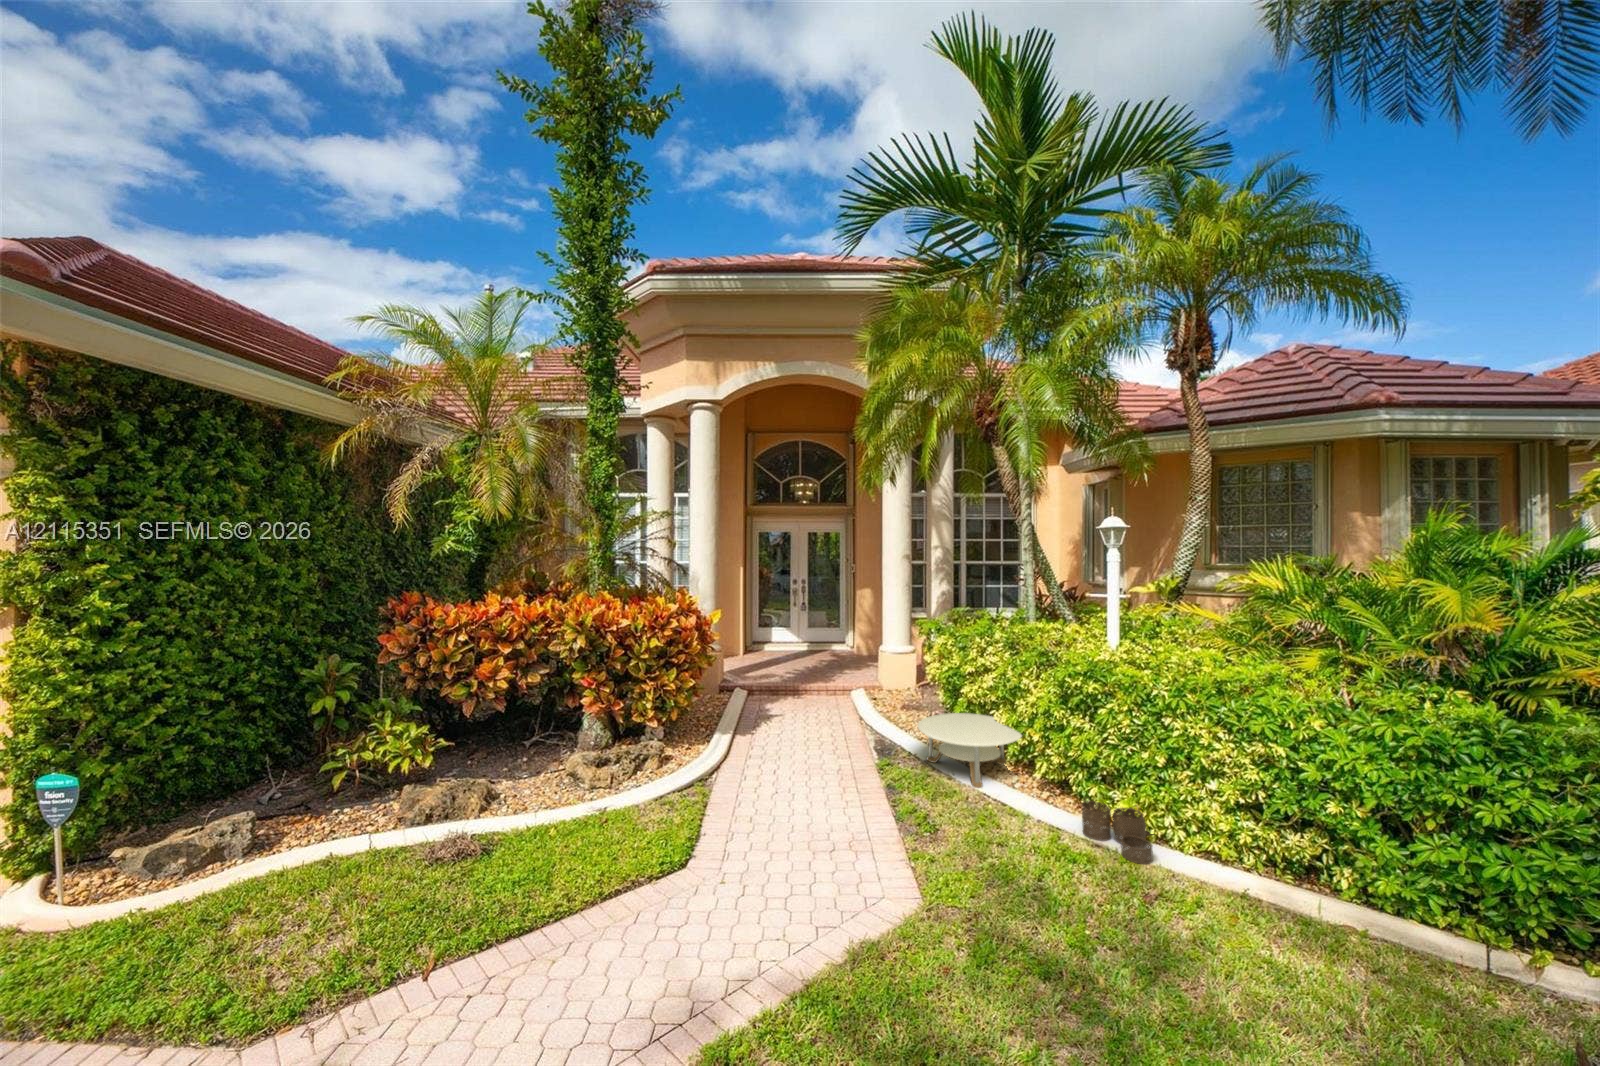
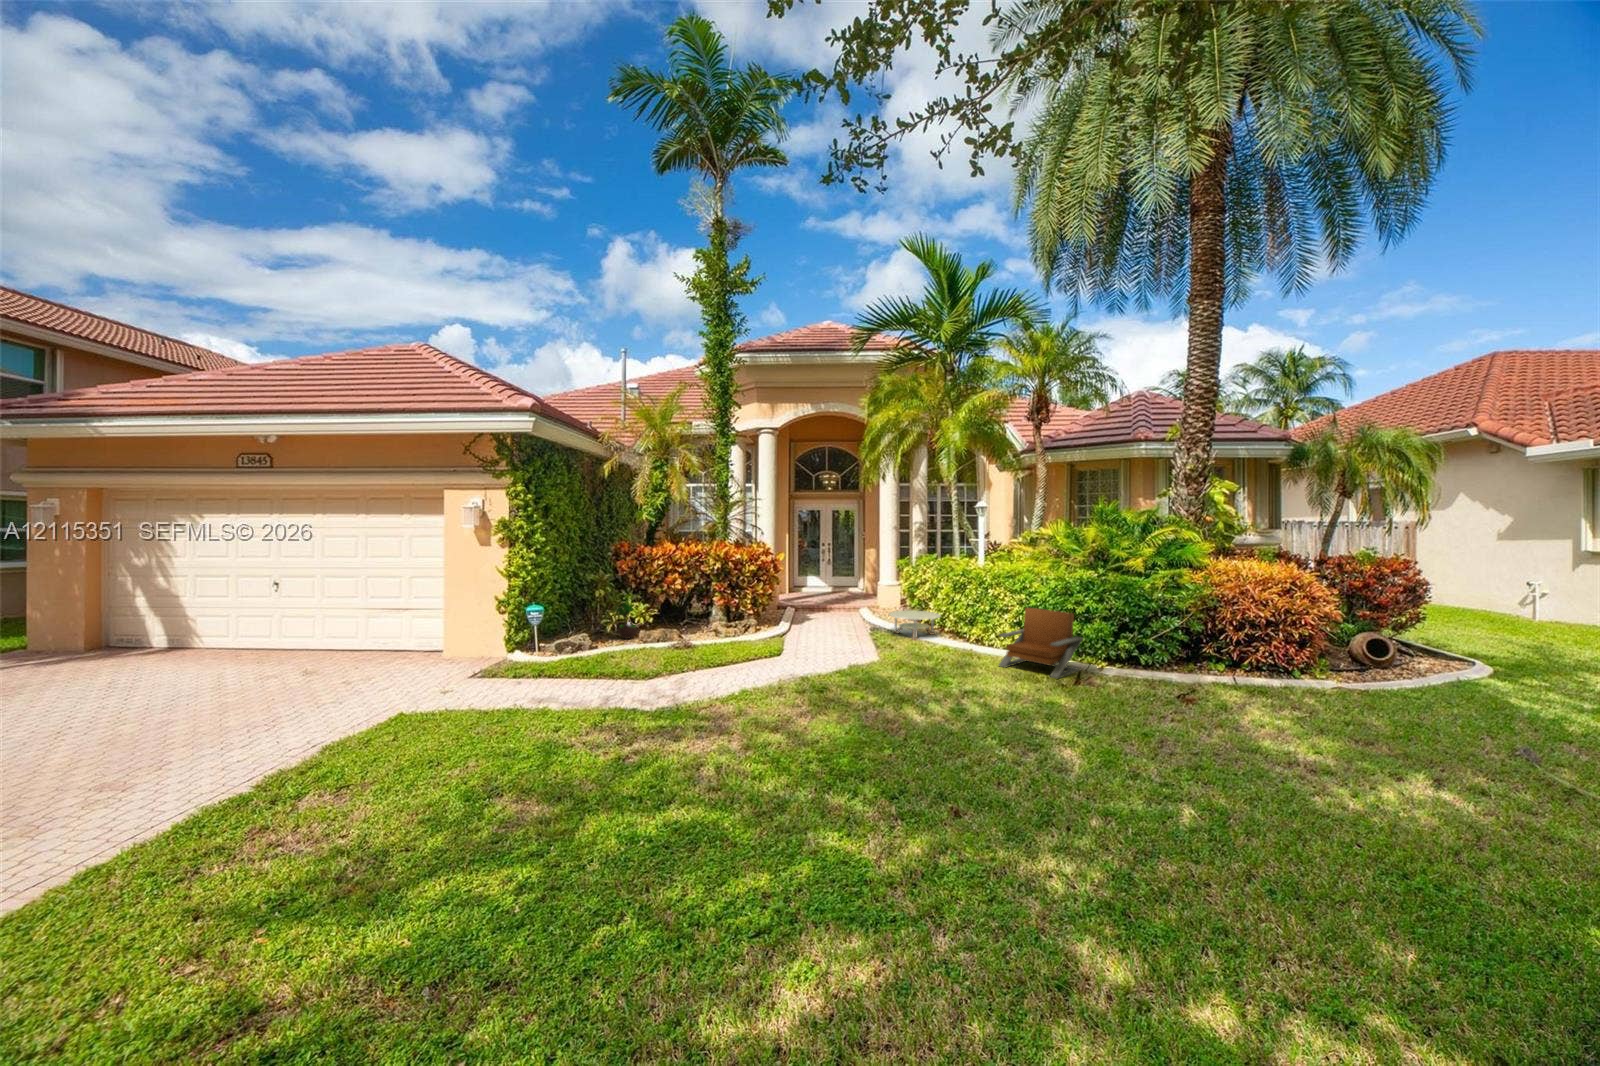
potted tree: none [334,716,406,803] -> present [614,601,637,639]
lounge chair: none [1243,750,1486,1009] -> present [999,608,1083,679]
woven basket: present [1082,801,1153,864] -> none [954,636,988,657]

